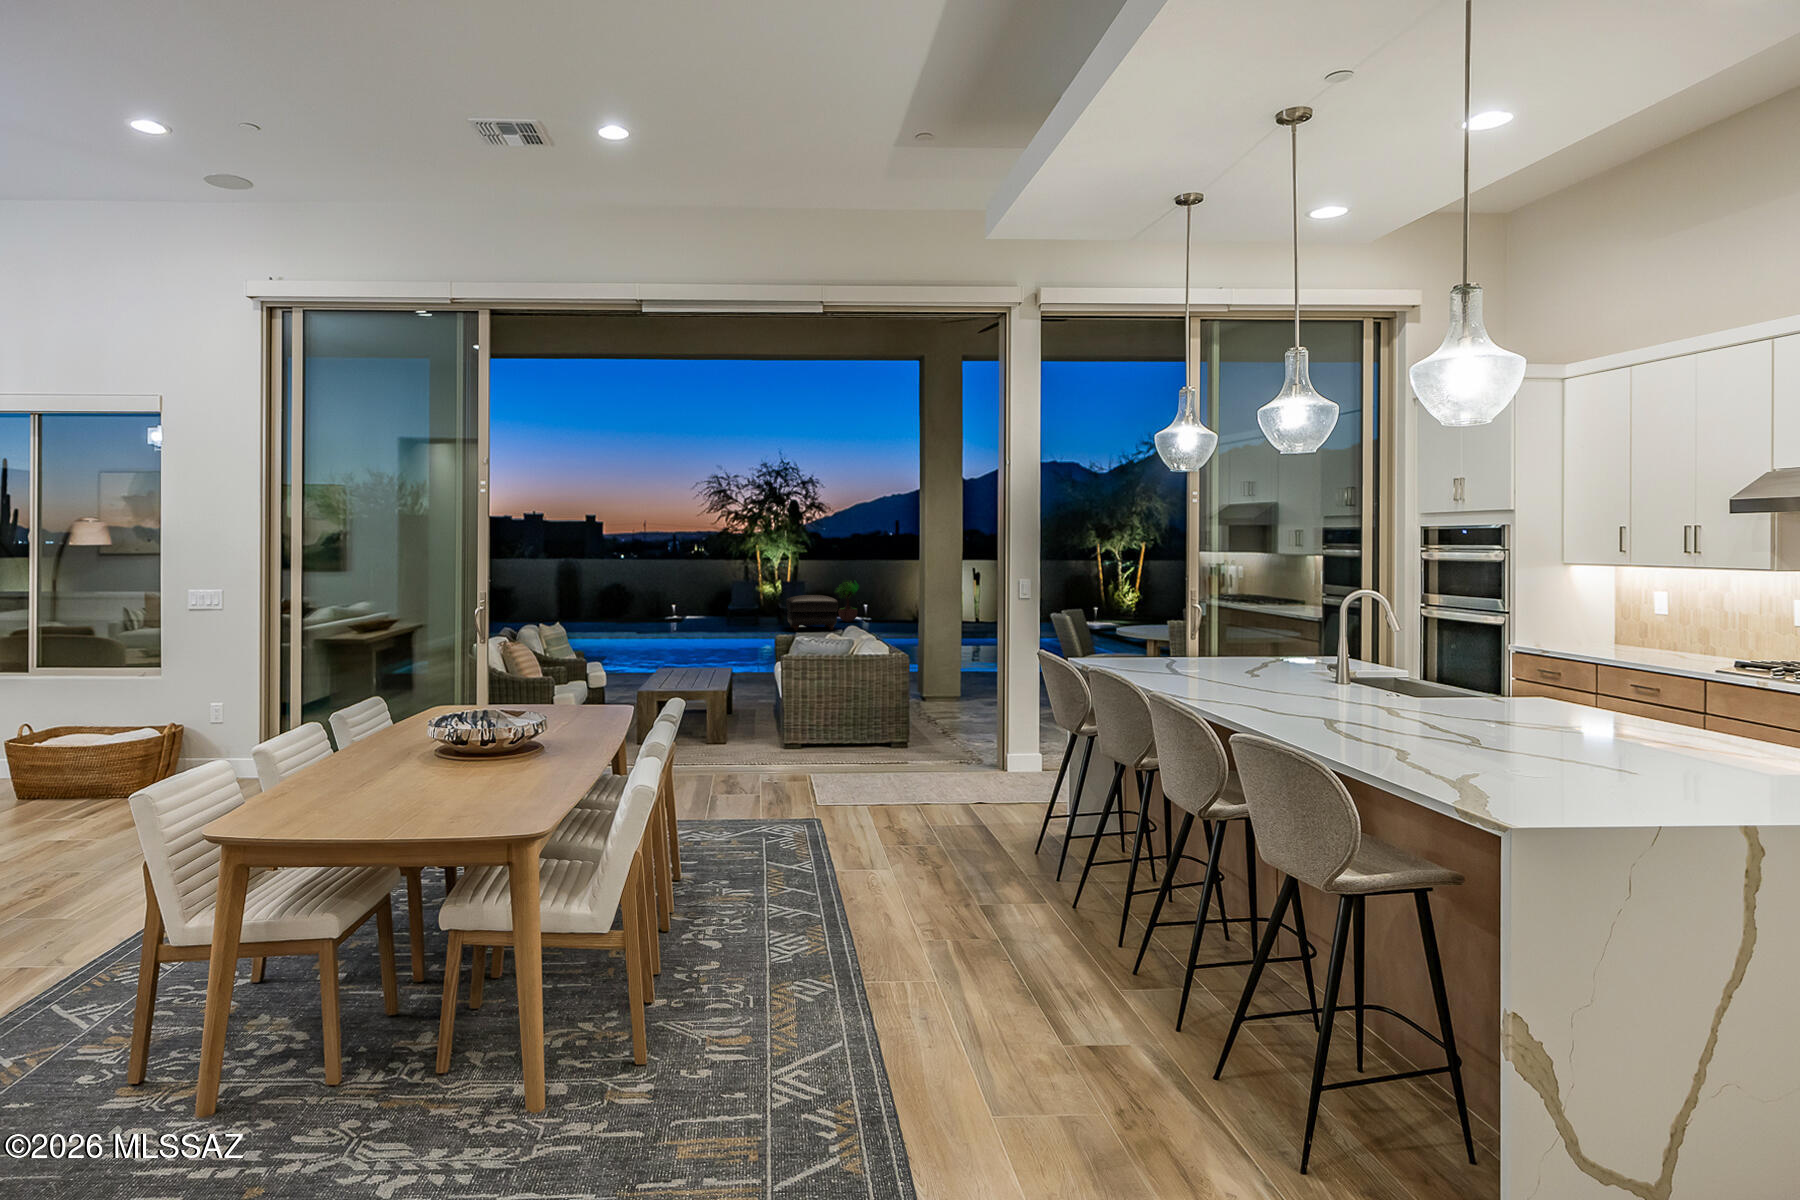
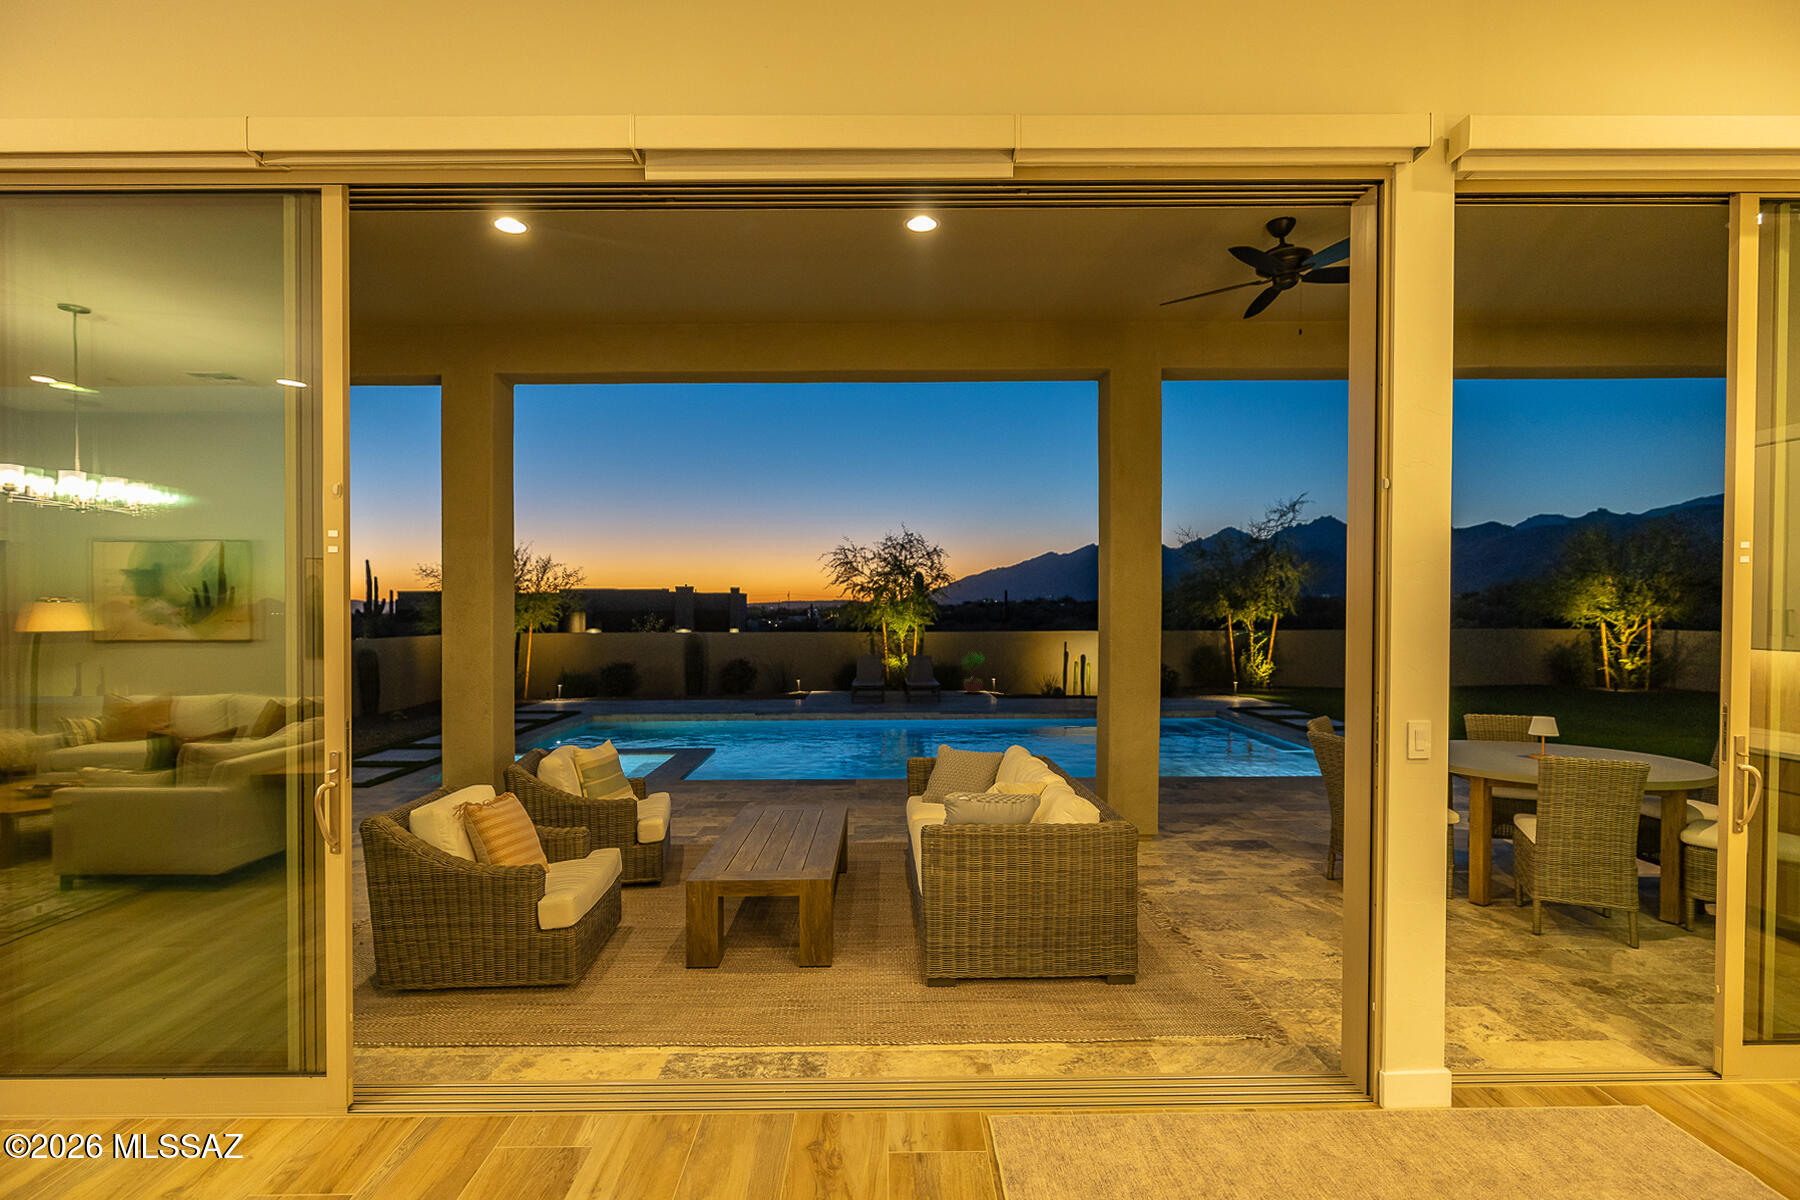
ottoman: present [786,595,838,631] -> none [912,668,965,705]

